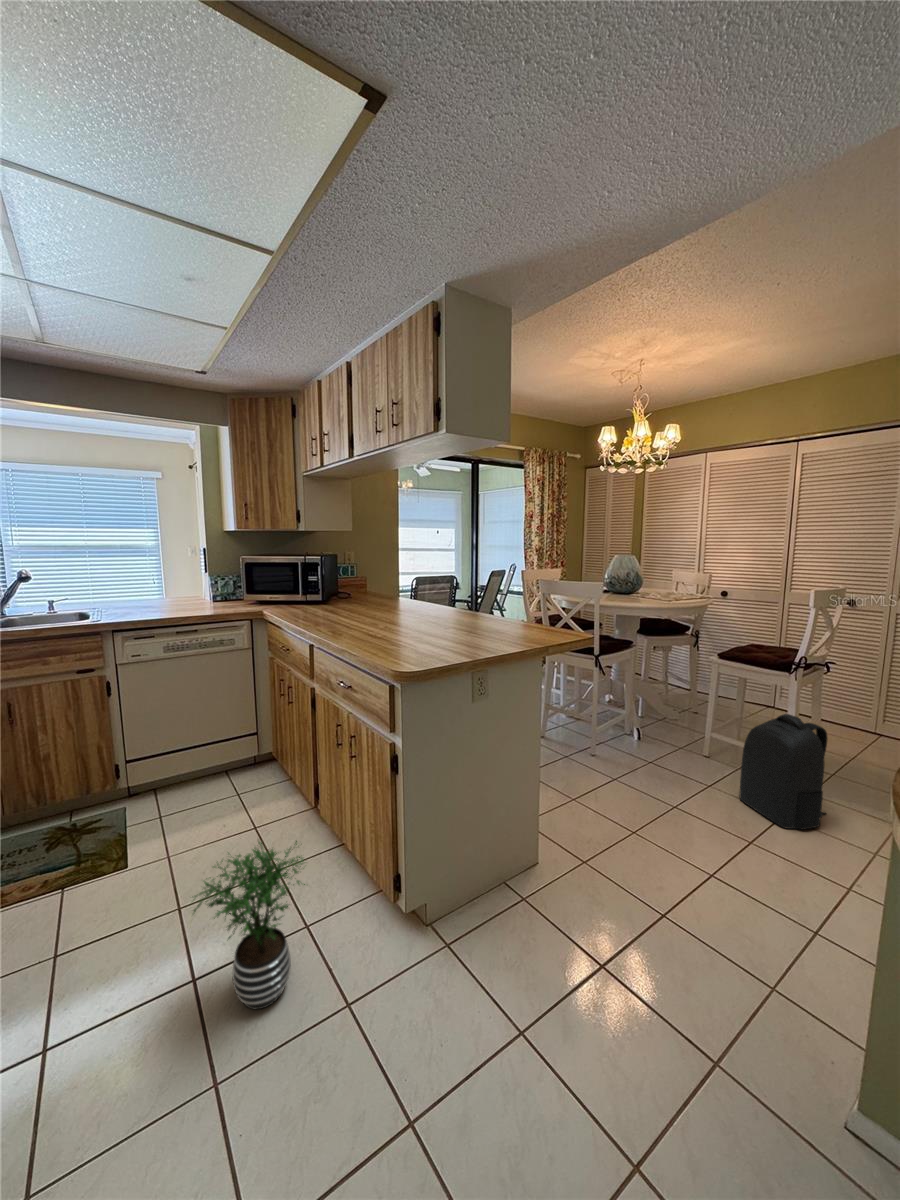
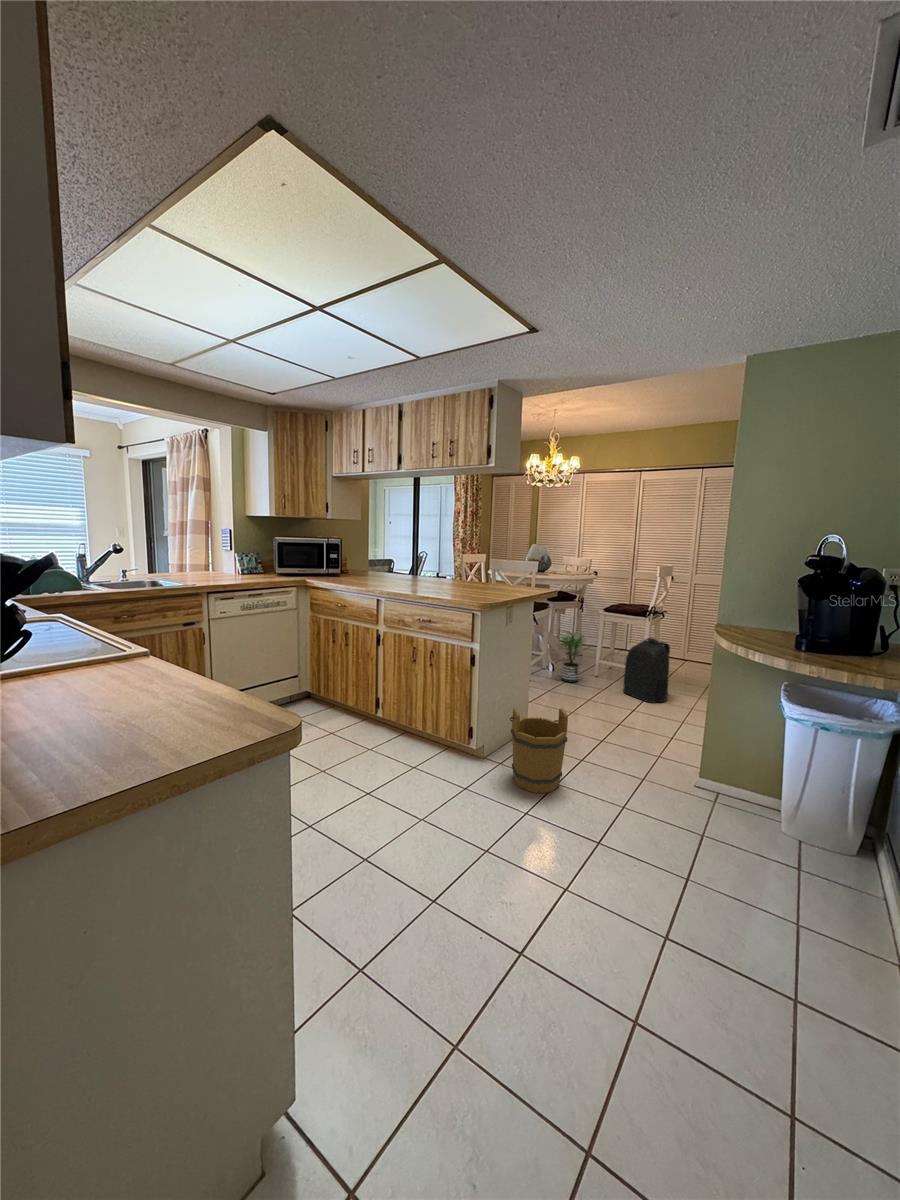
potted plant: present [194,841,305,1009] -> present [559,633,586,683]
bucket: none [429,865,537,1049] -> present [510,708,568,793]

